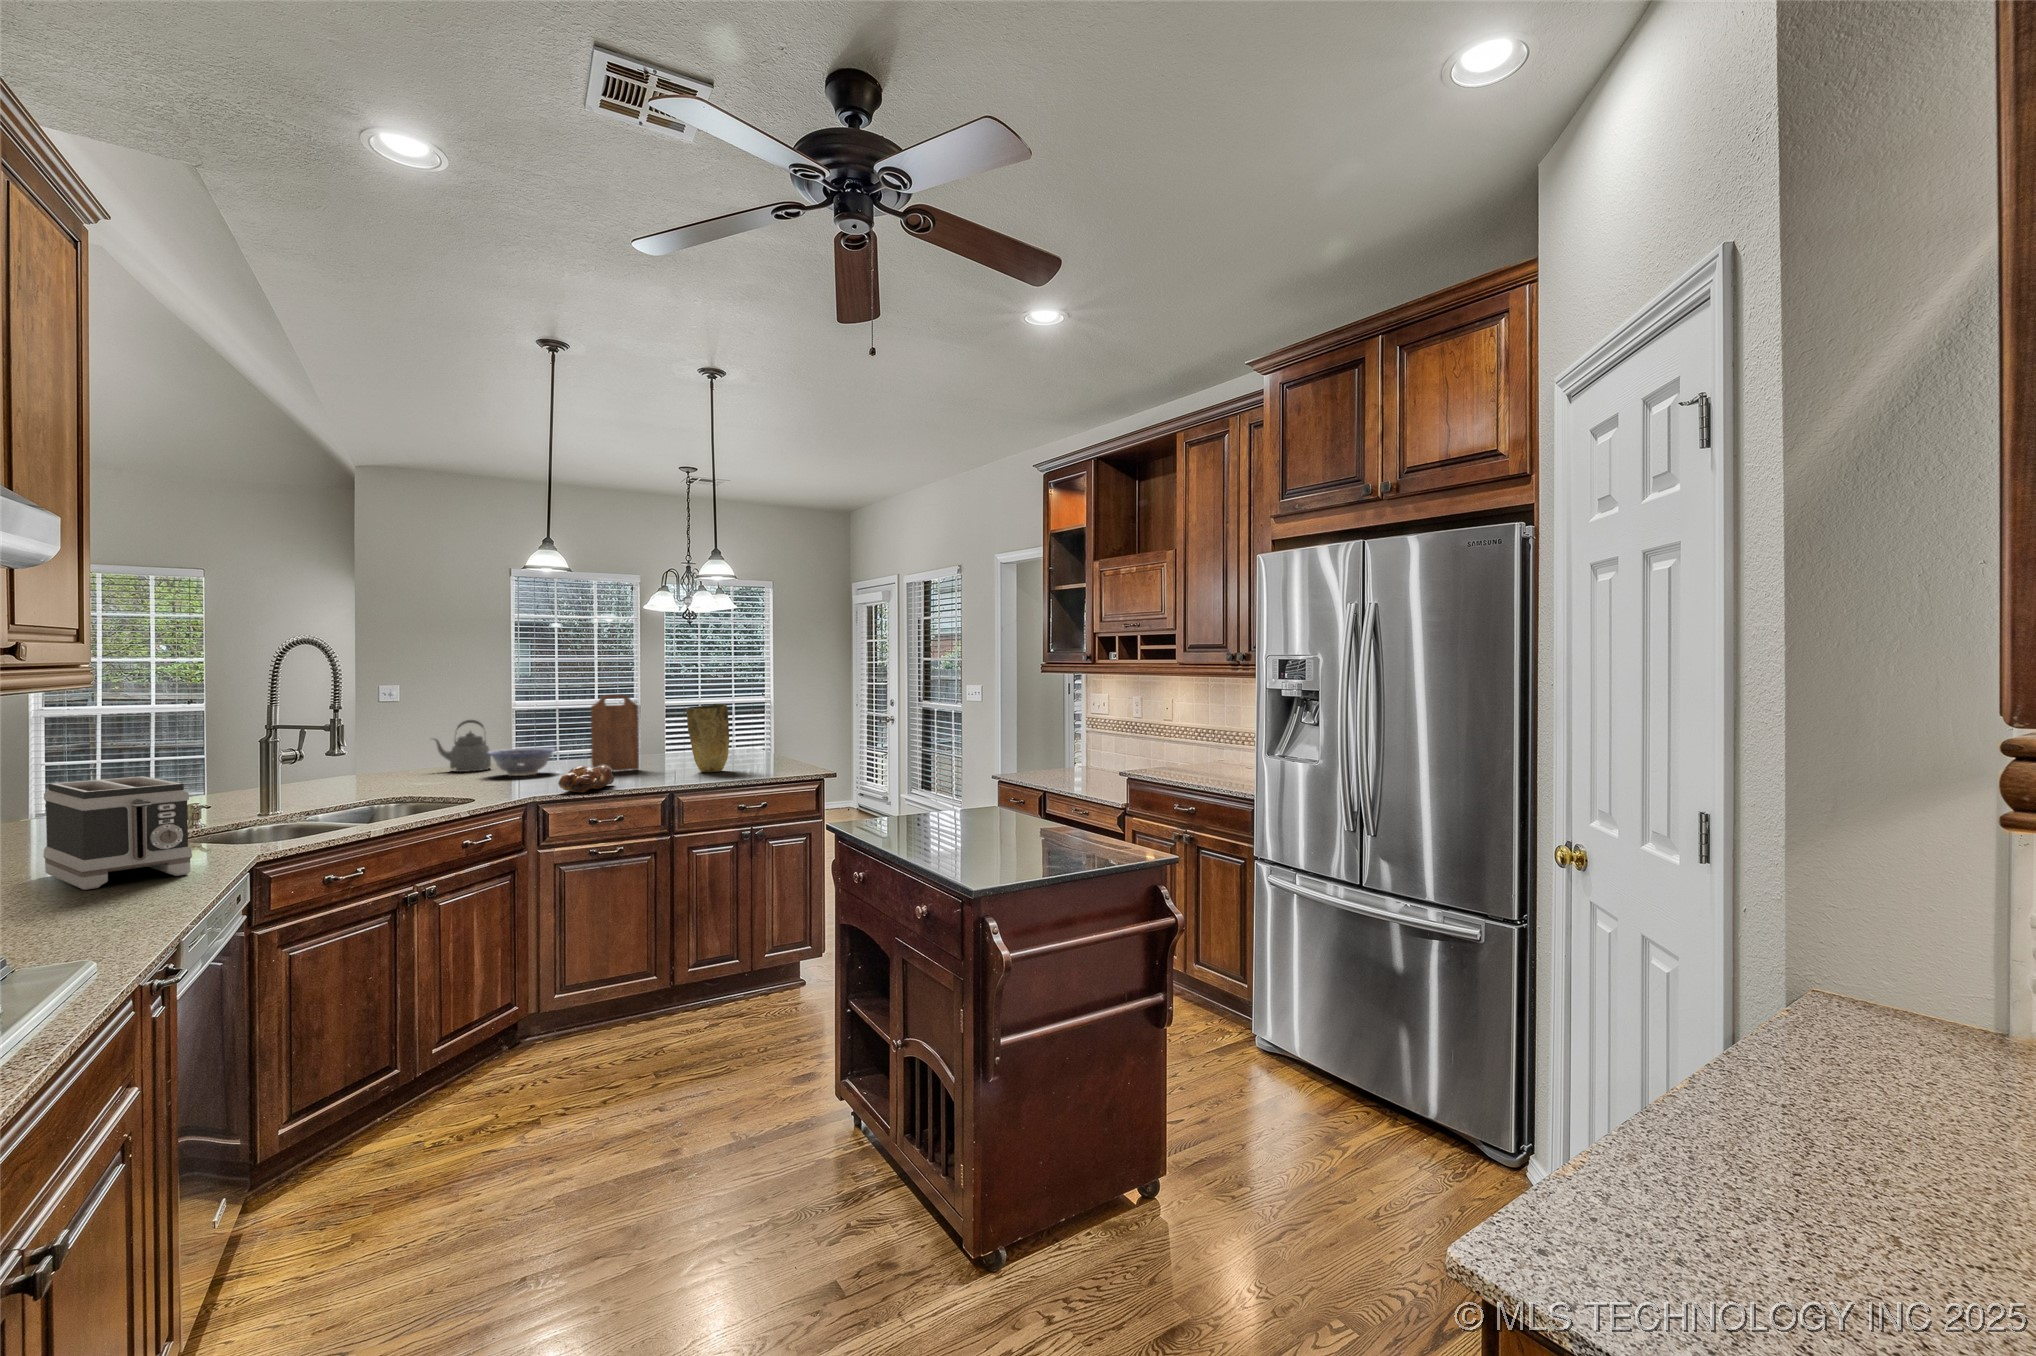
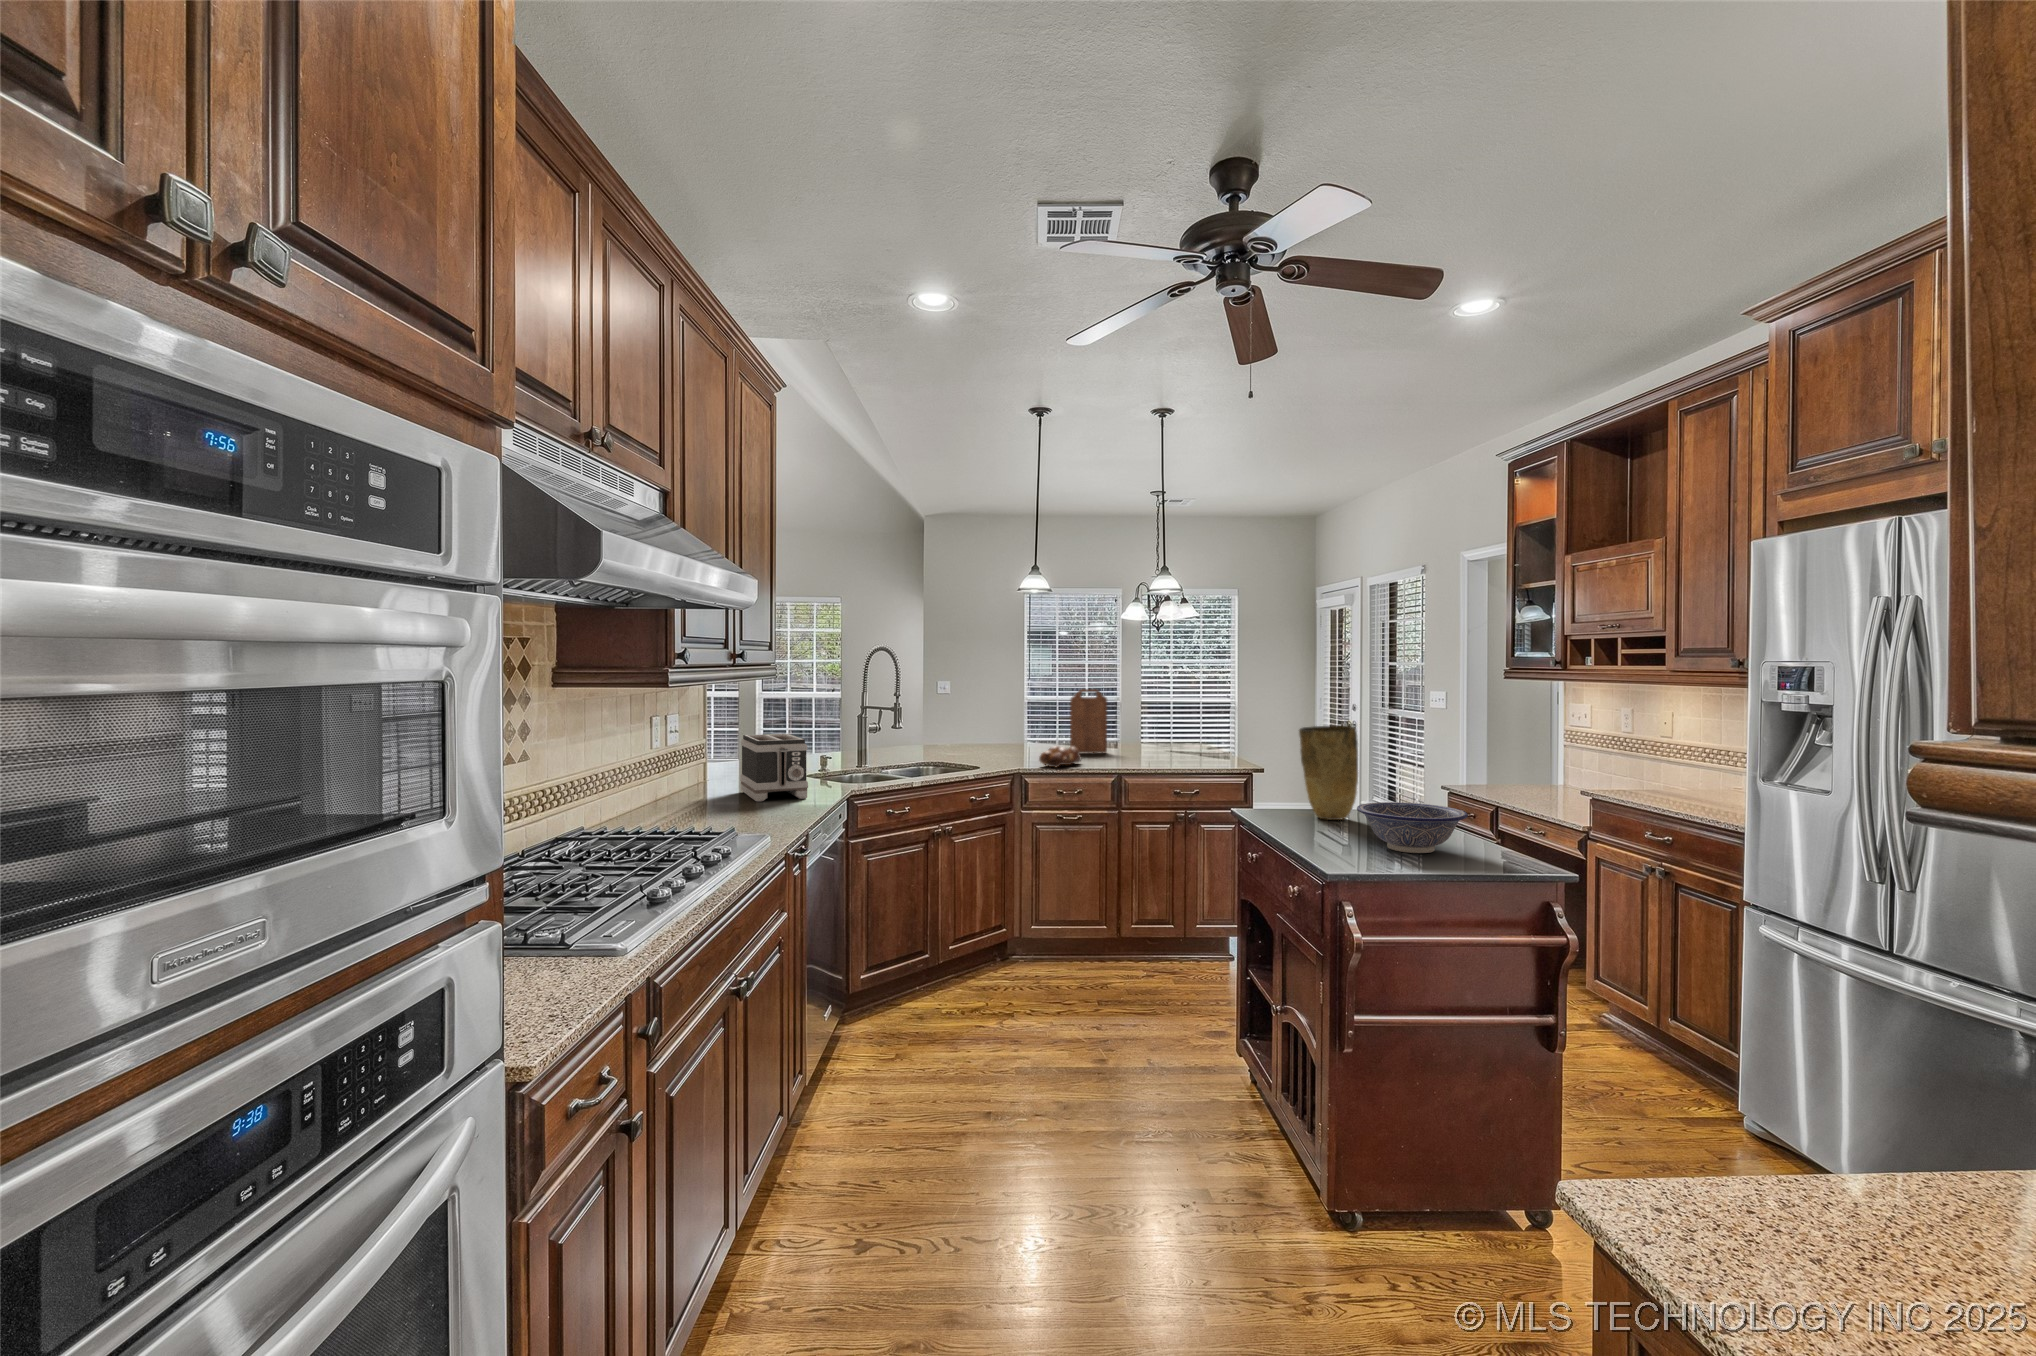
vase: present [686,704,729,772] -> present [1299,725,1358,820]
kettle: present [433,720,491,772] -> none [961,706,1002,746]
decorative bowl: present [487,748,556,776] -> present [1357,802,1468,853]

